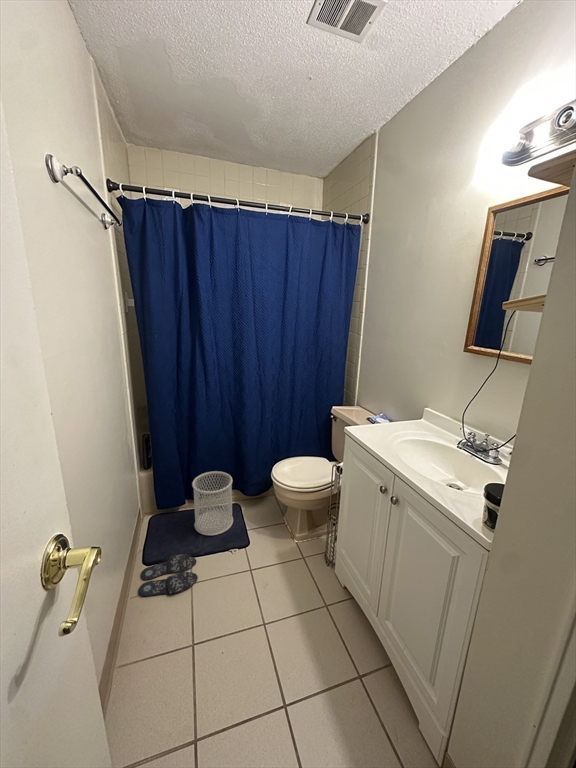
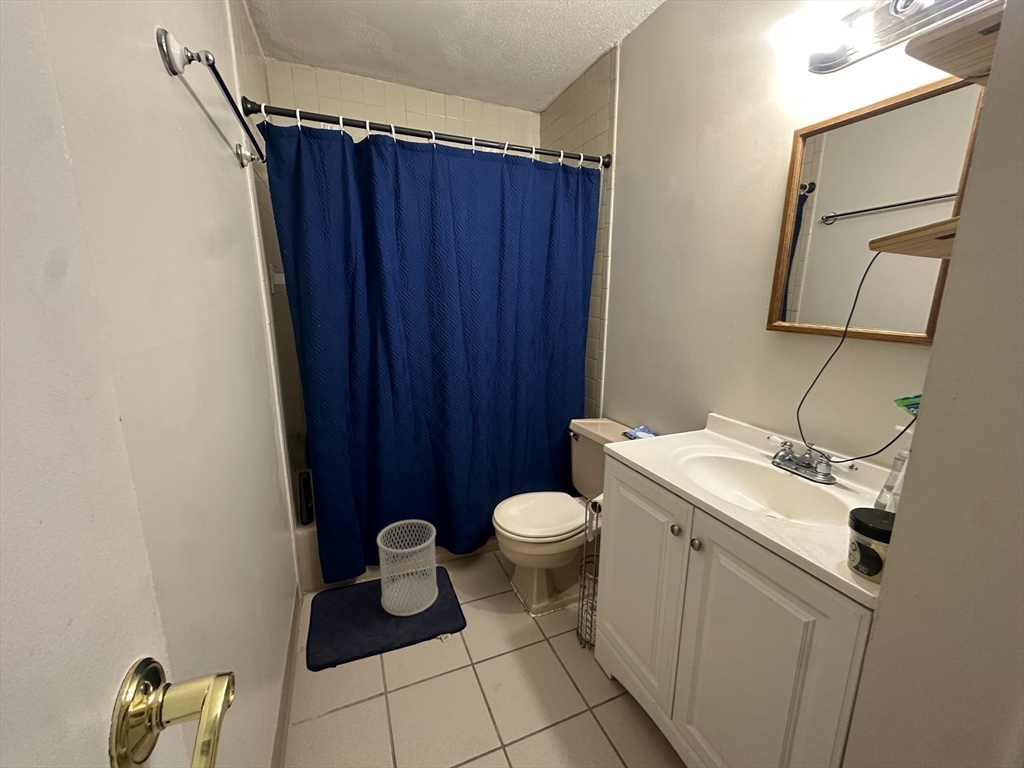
slippers: present [138,554,198,596] -> none [299,648,391,722]

